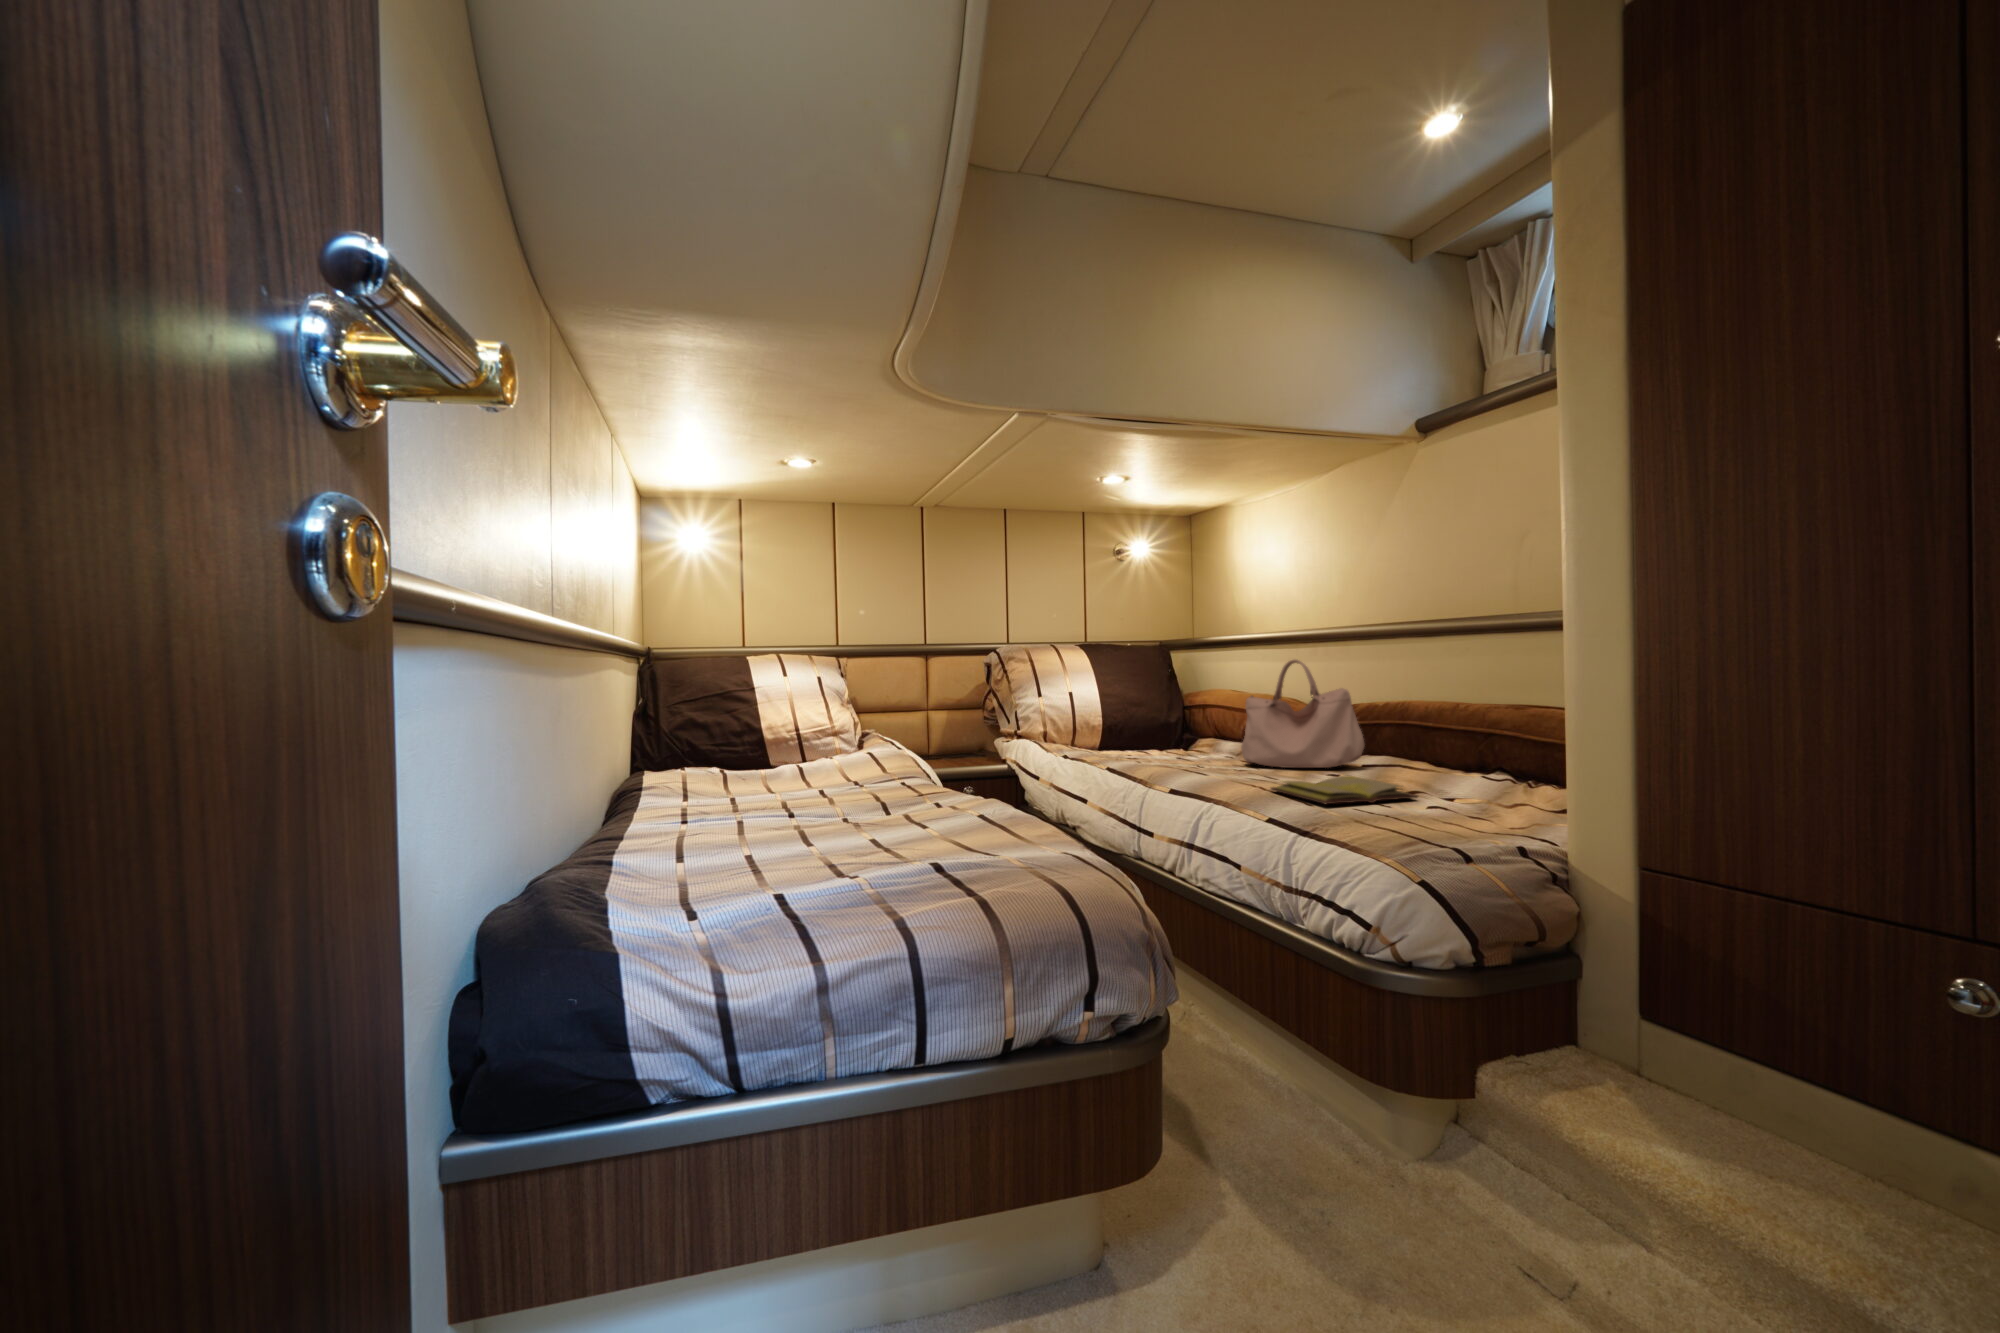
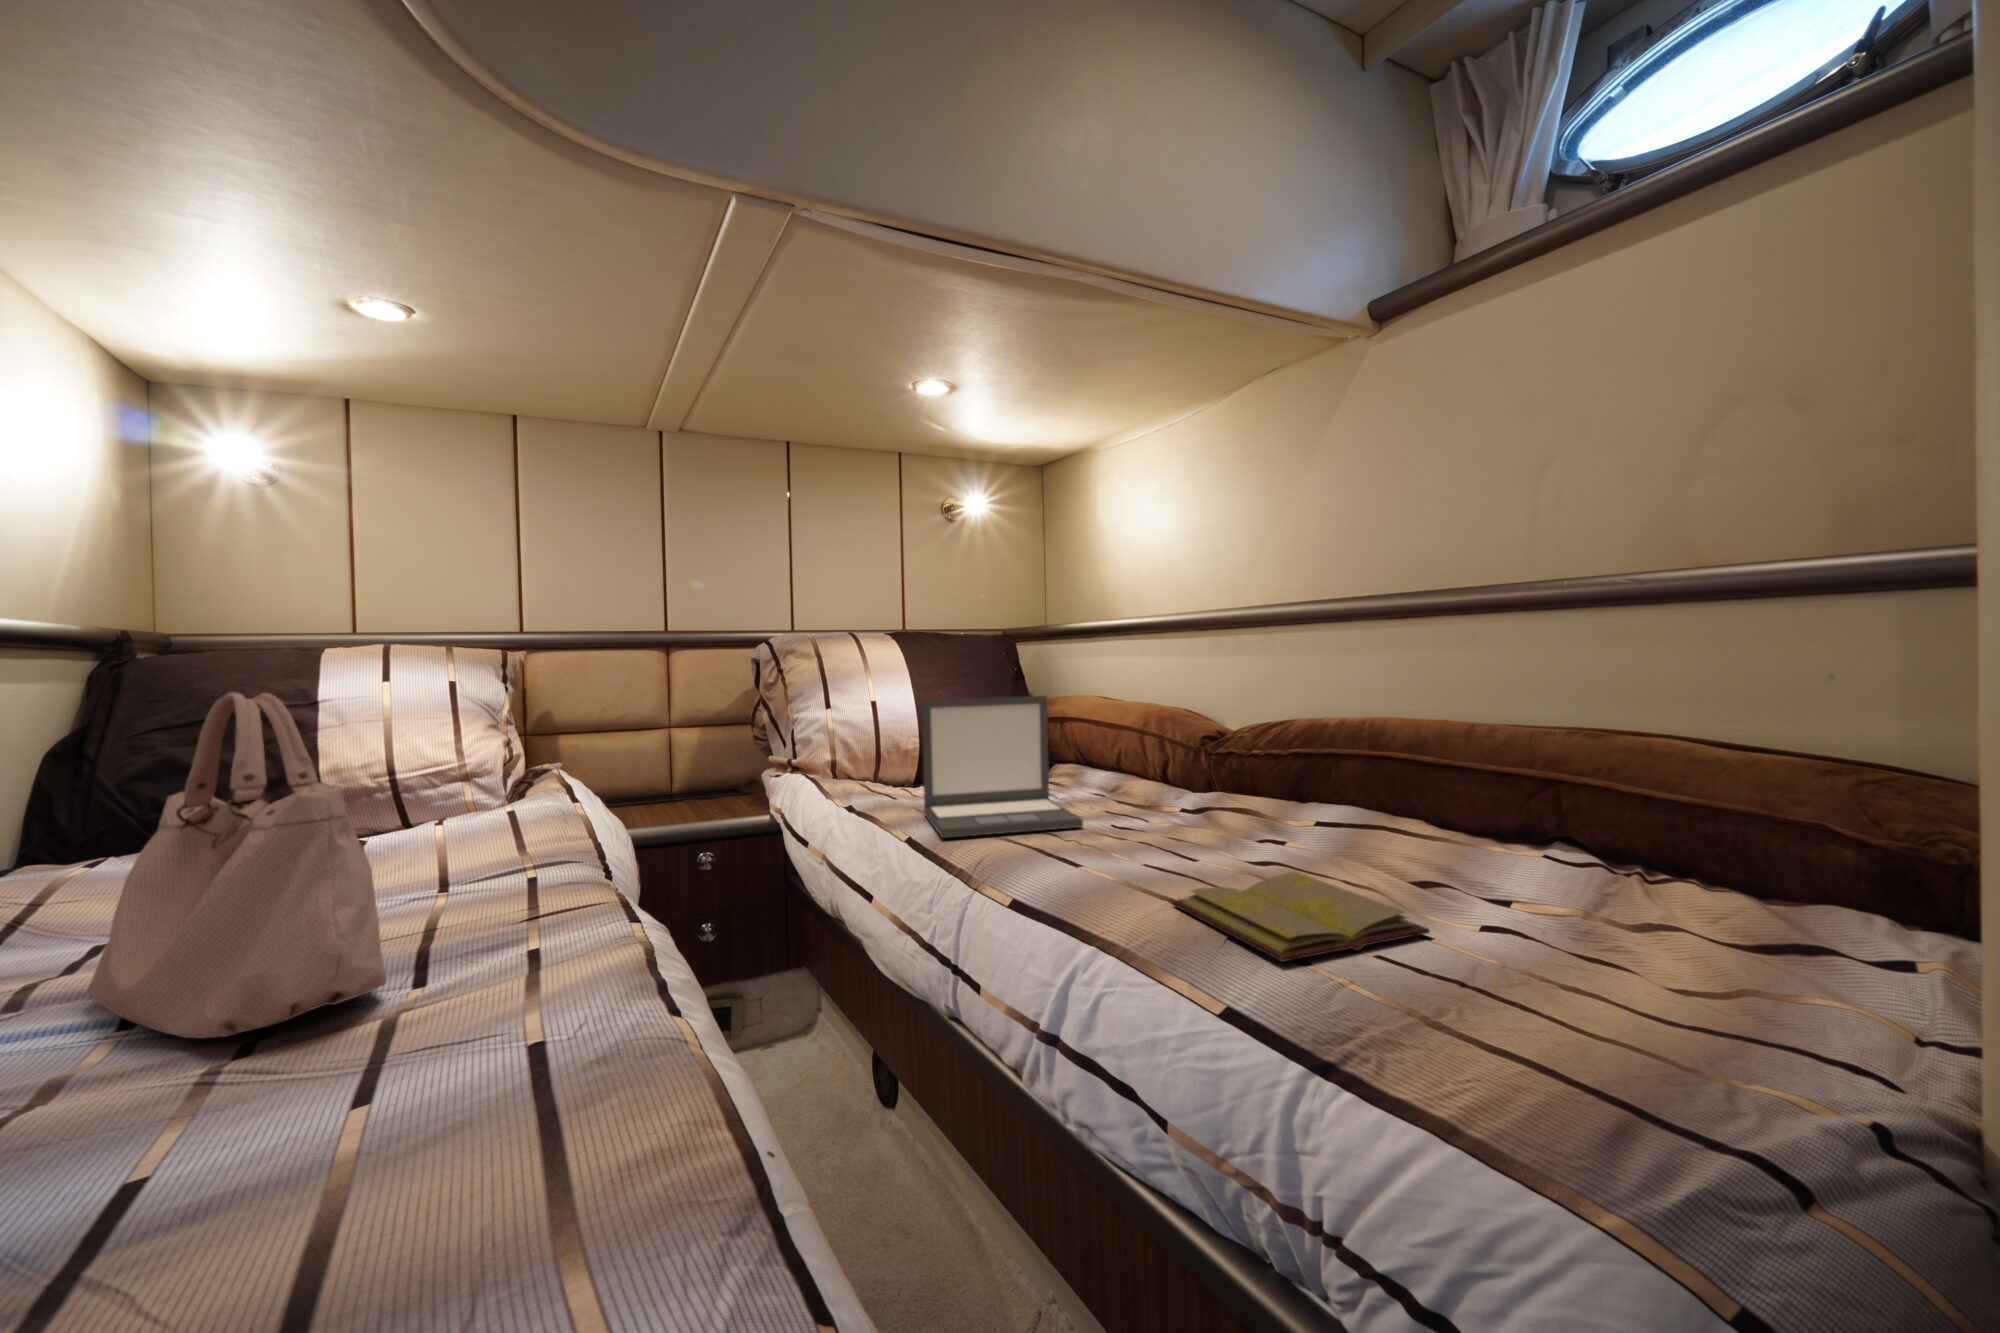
handbag: present [1241,659,1364,768] -> present [87,692,387,1039]
laptop: none [1109,682,1219,769] -> present [922,696,1083,838]

